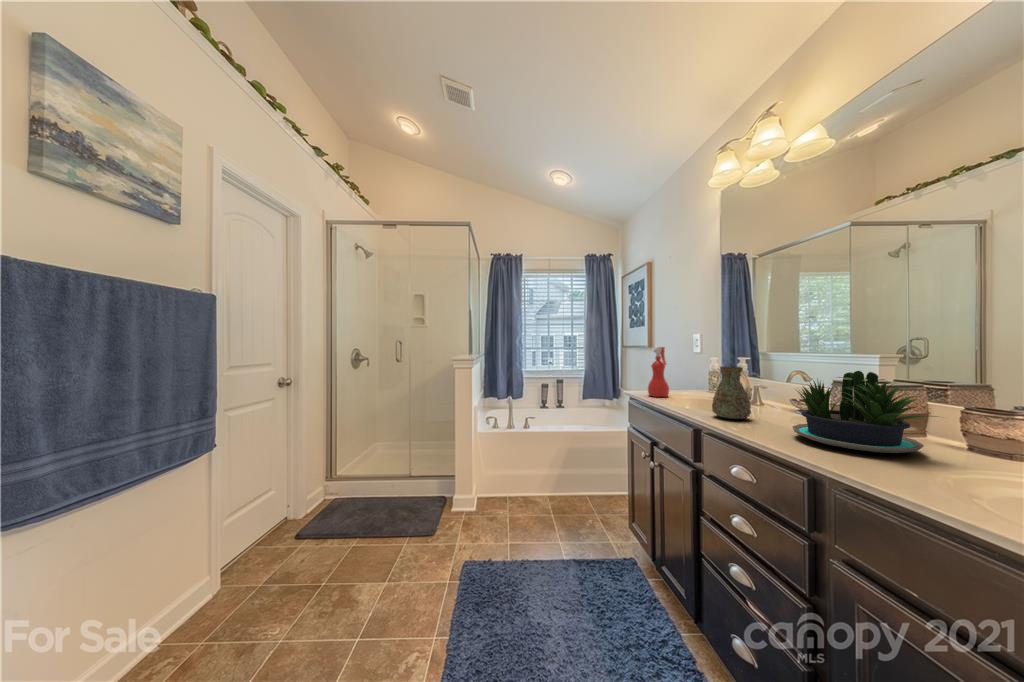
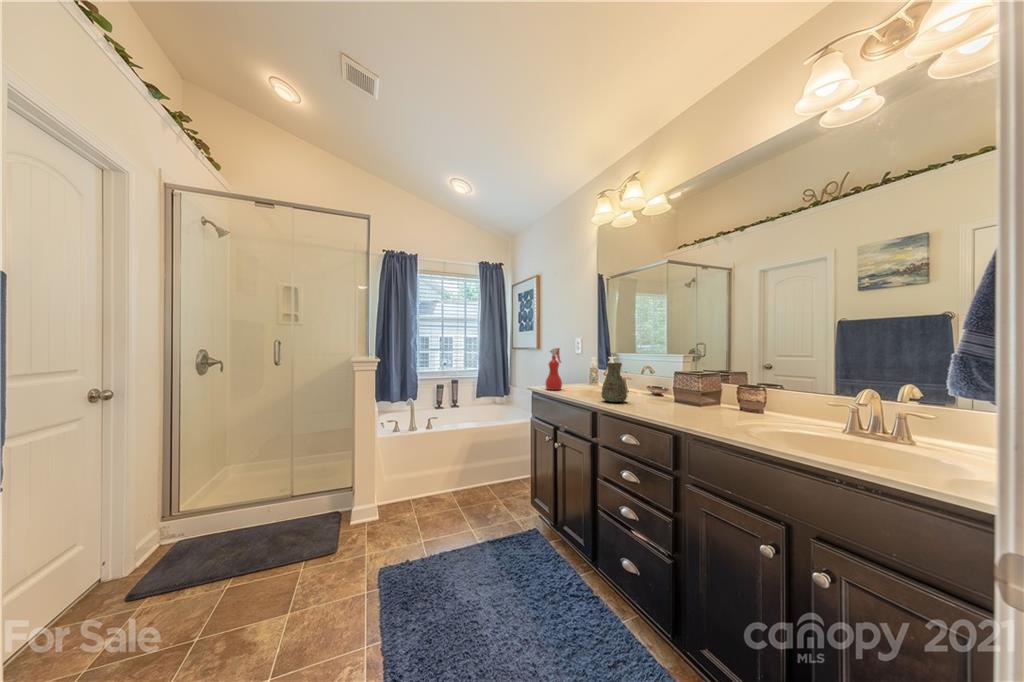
potted plant: present [793,371,938,453] -> none [656,363,738,414]

